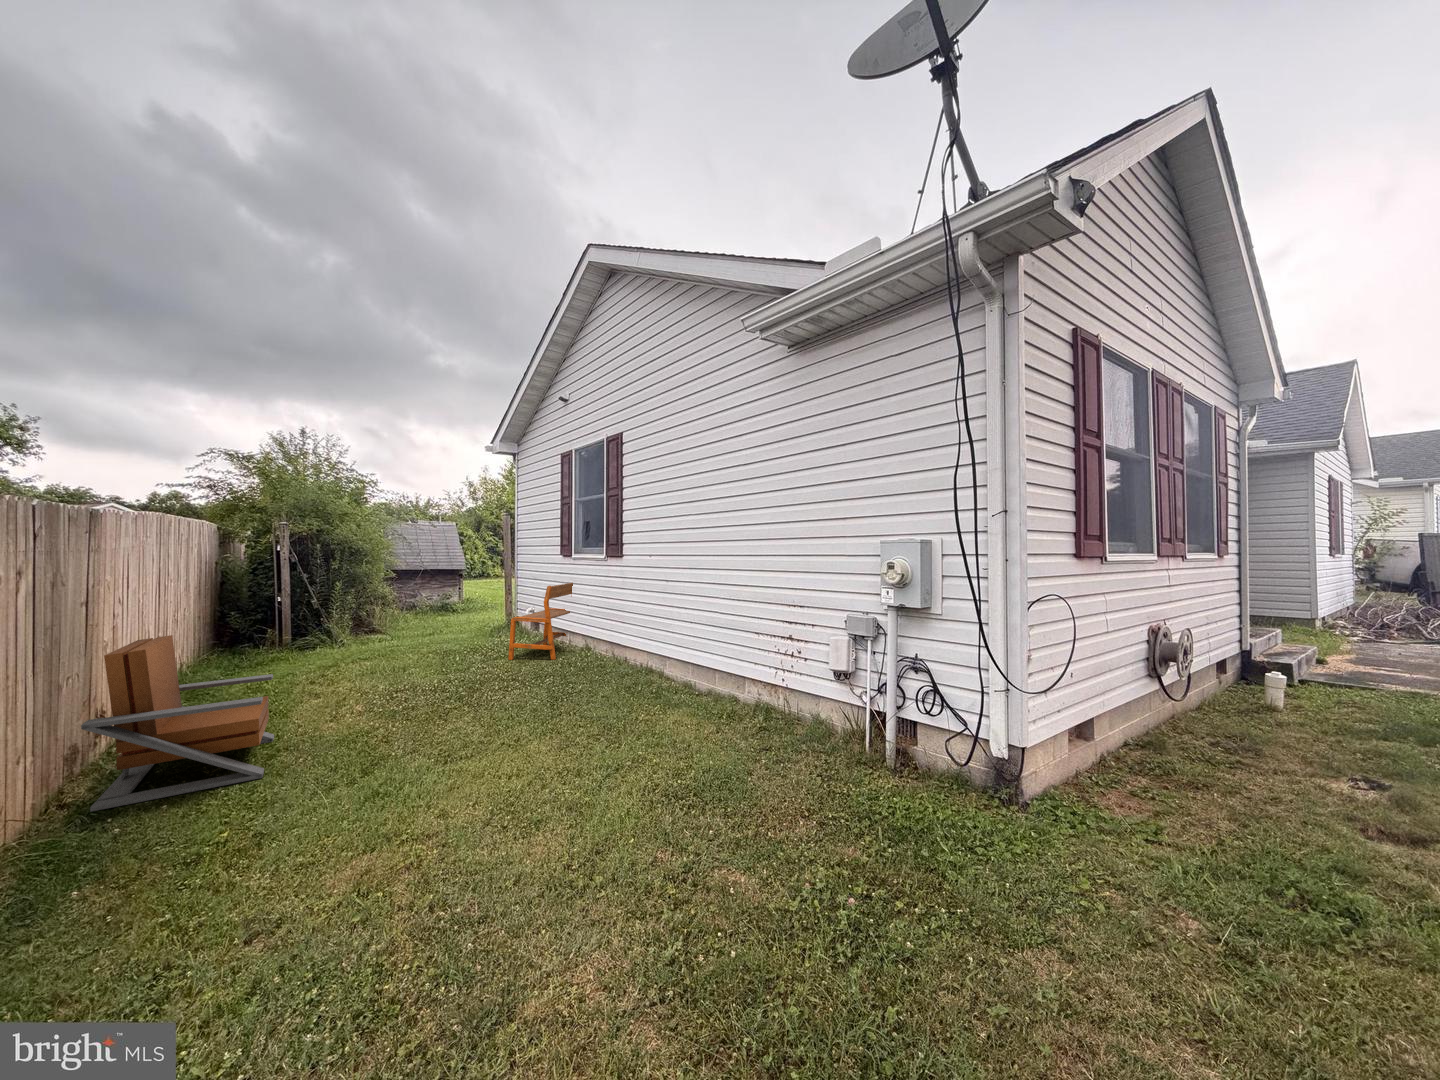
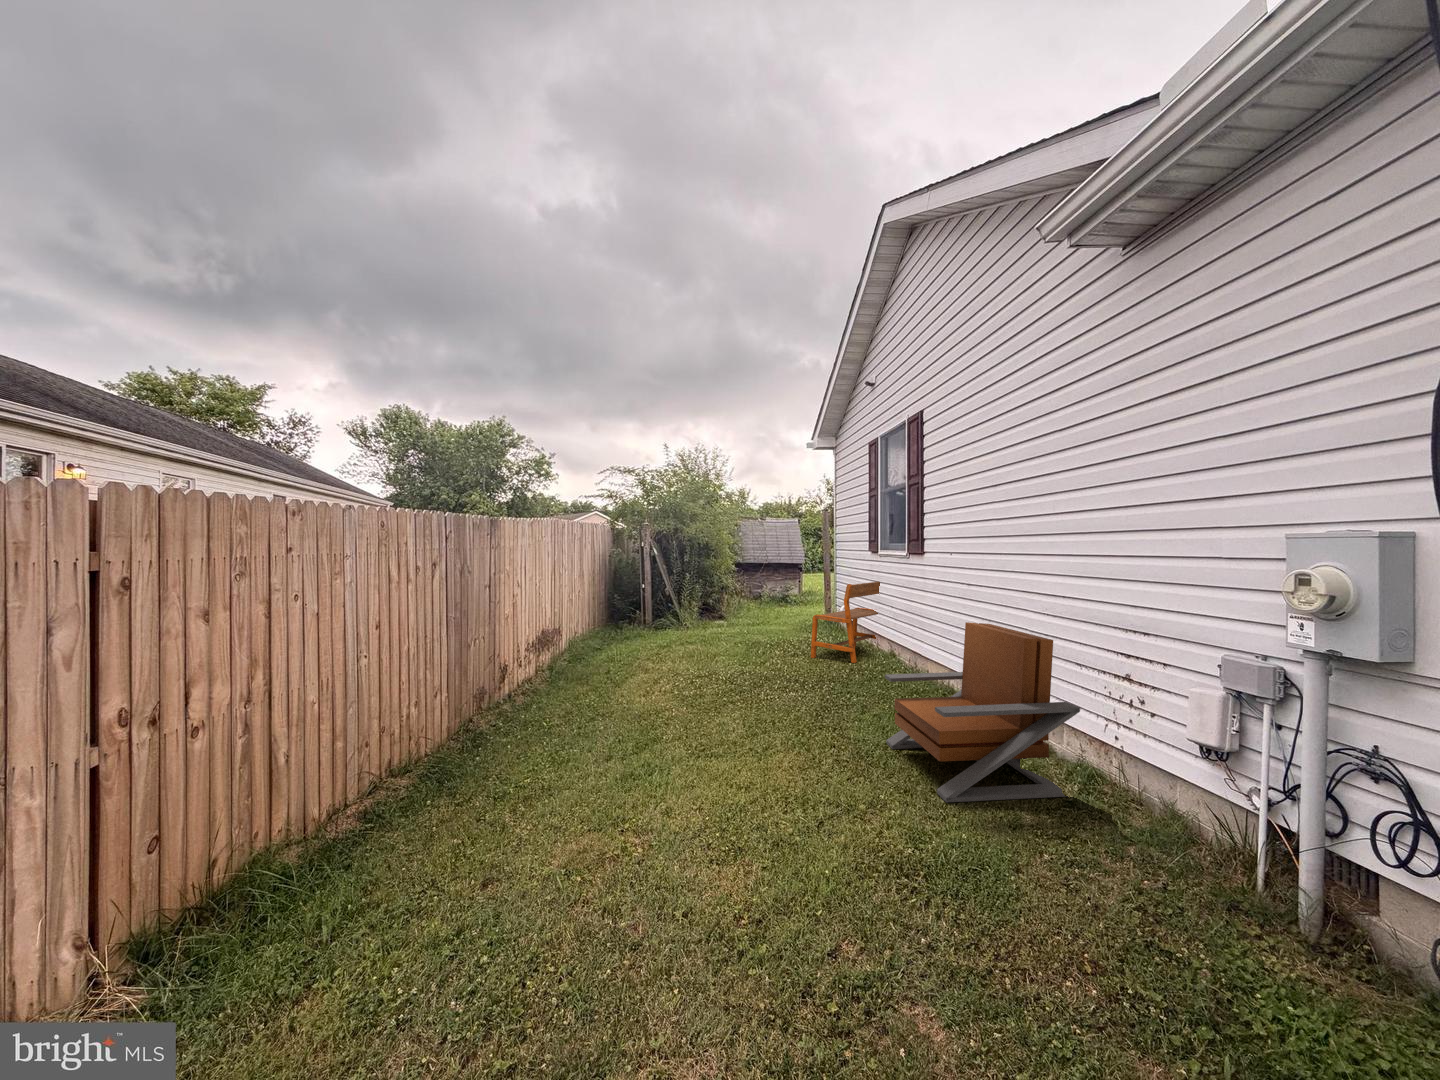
lounge chair: present [81,635,274,812] -> present [885,622,1080,802]

